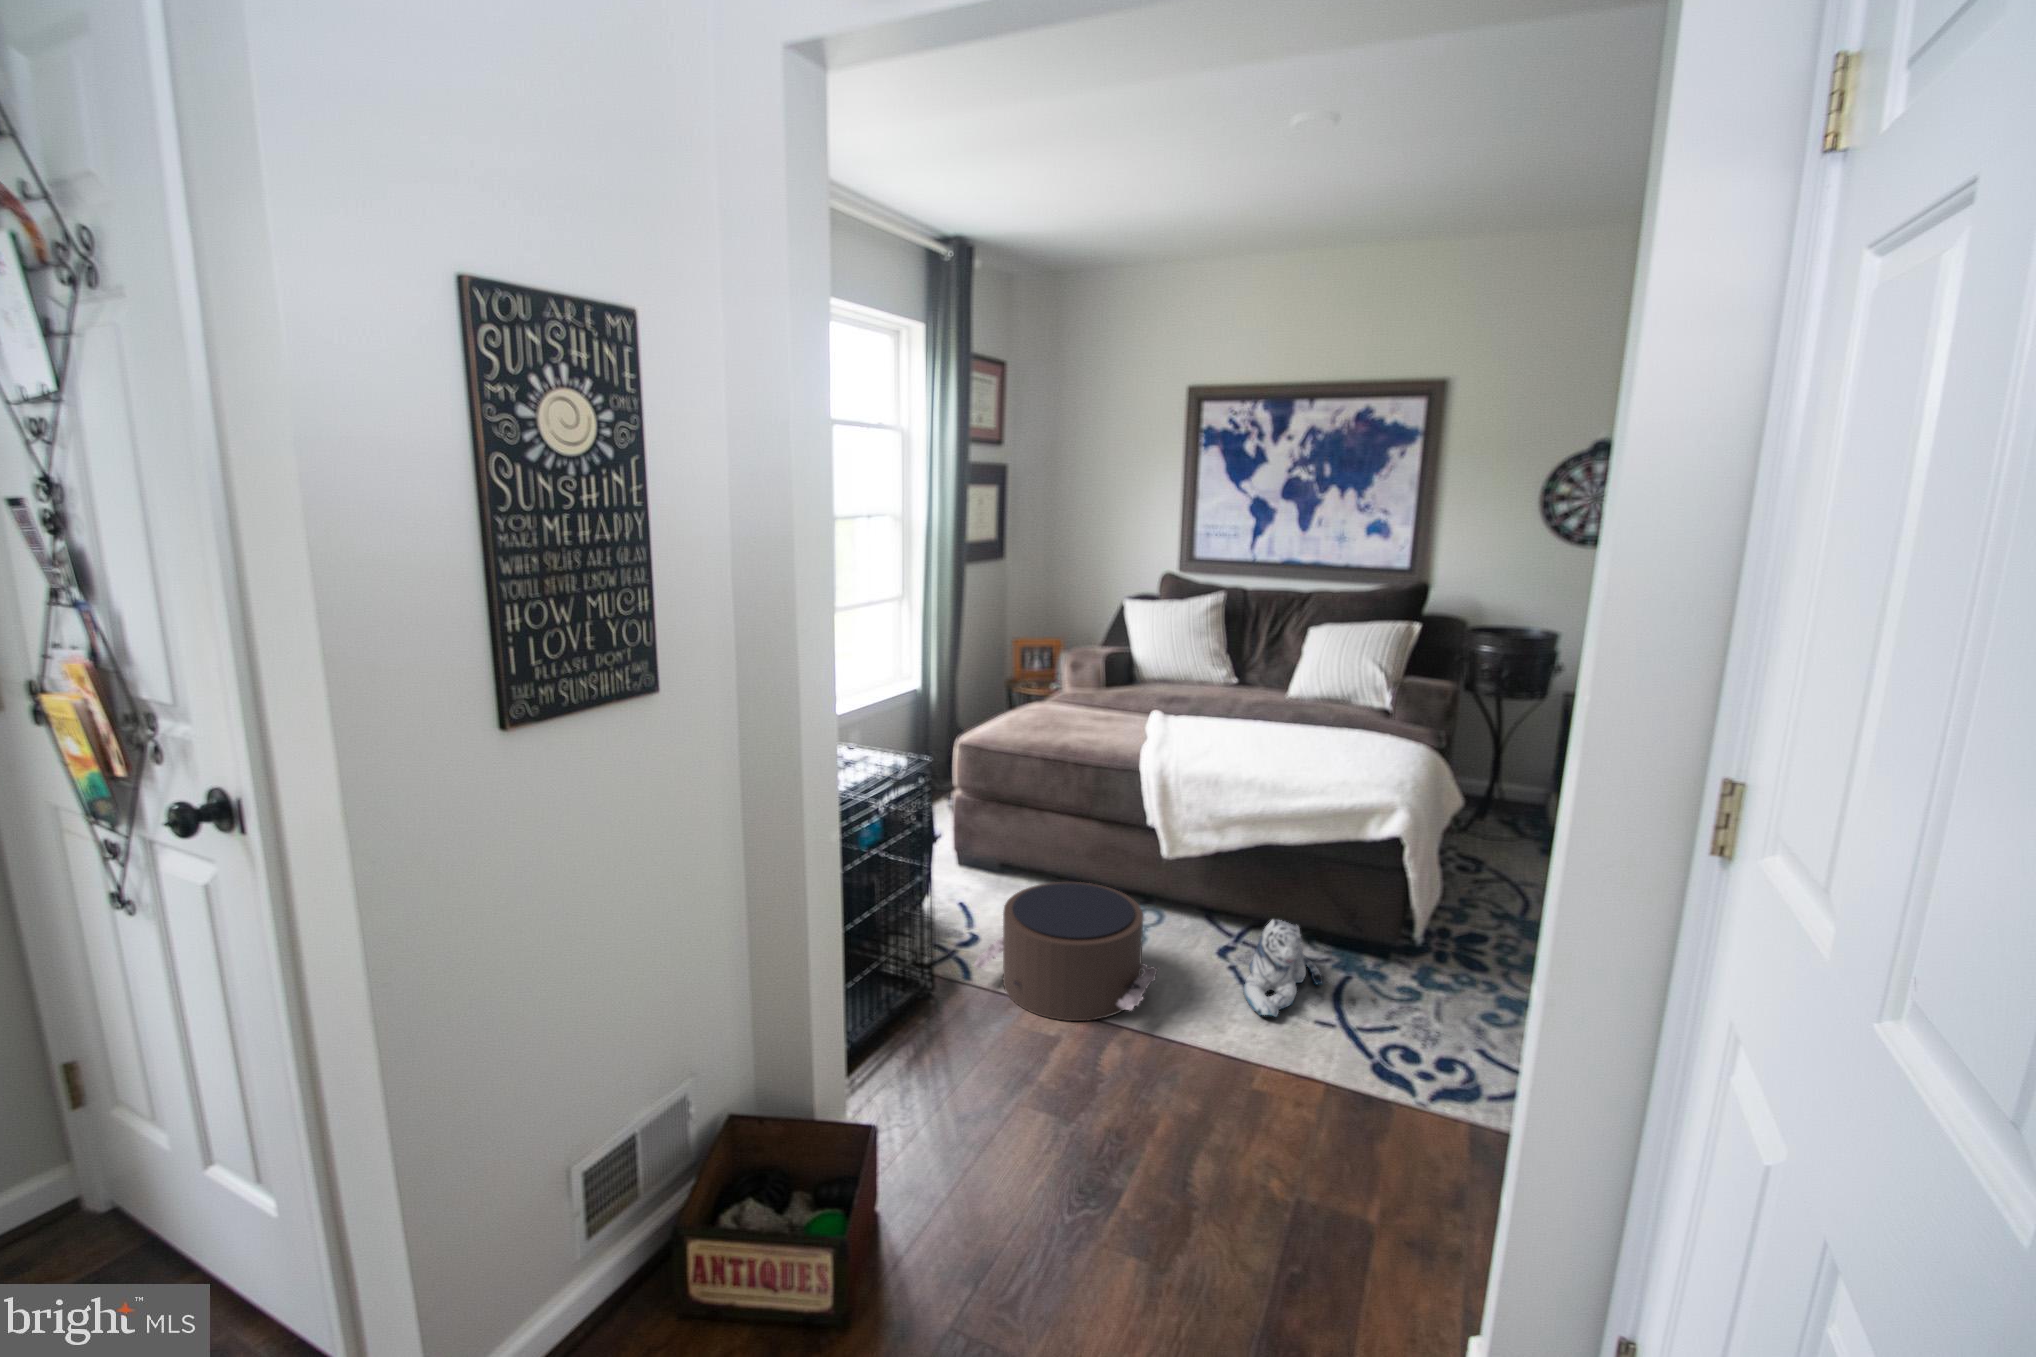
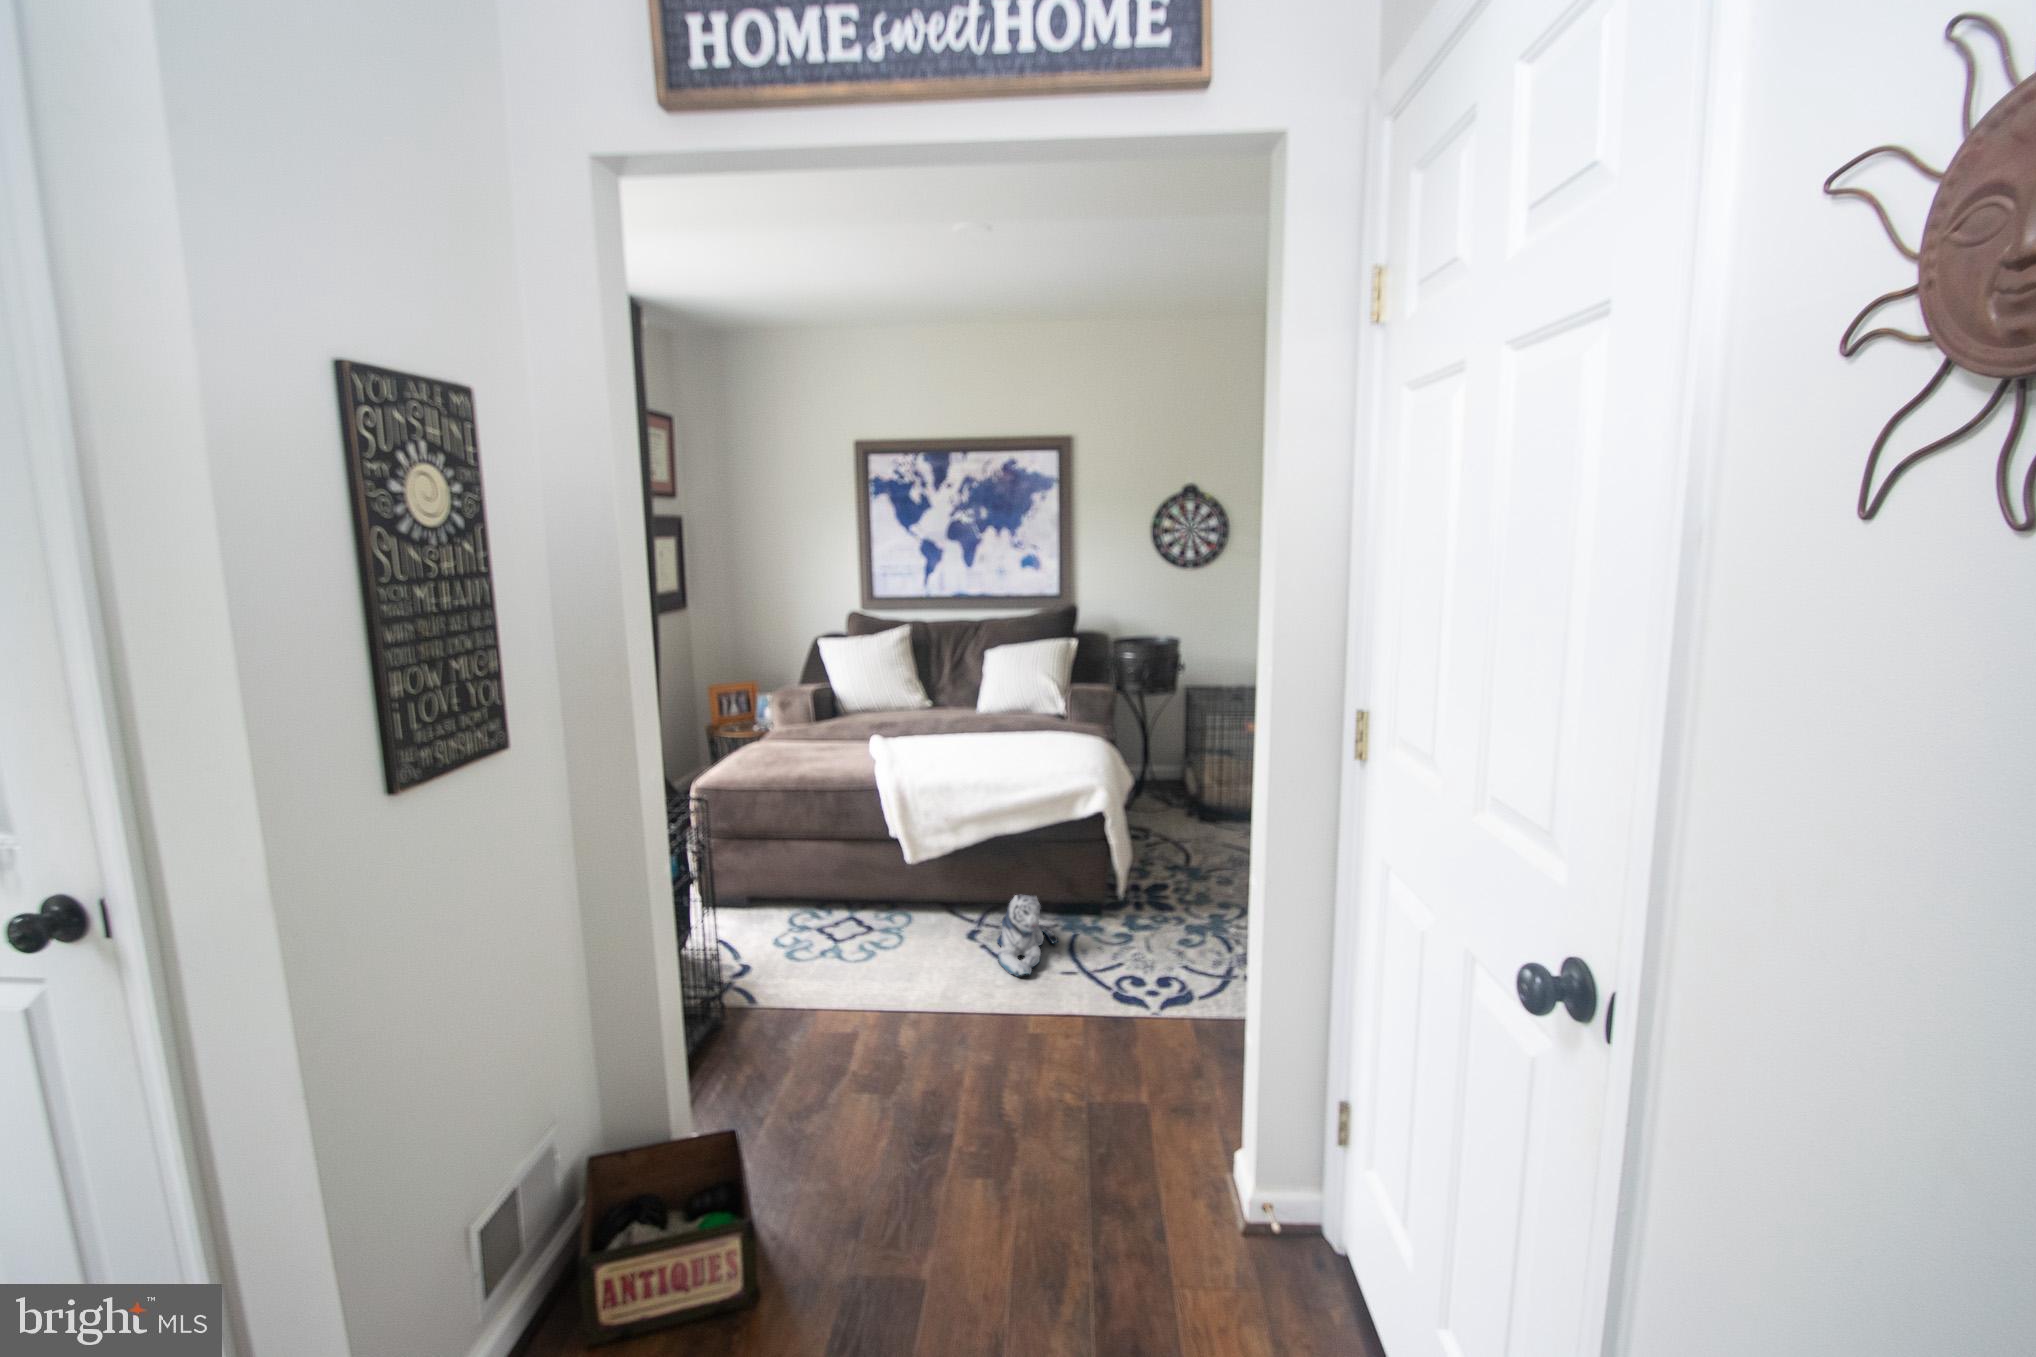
pouf: present [973,882,1158,1021] -> none [757,896,928,1021]

